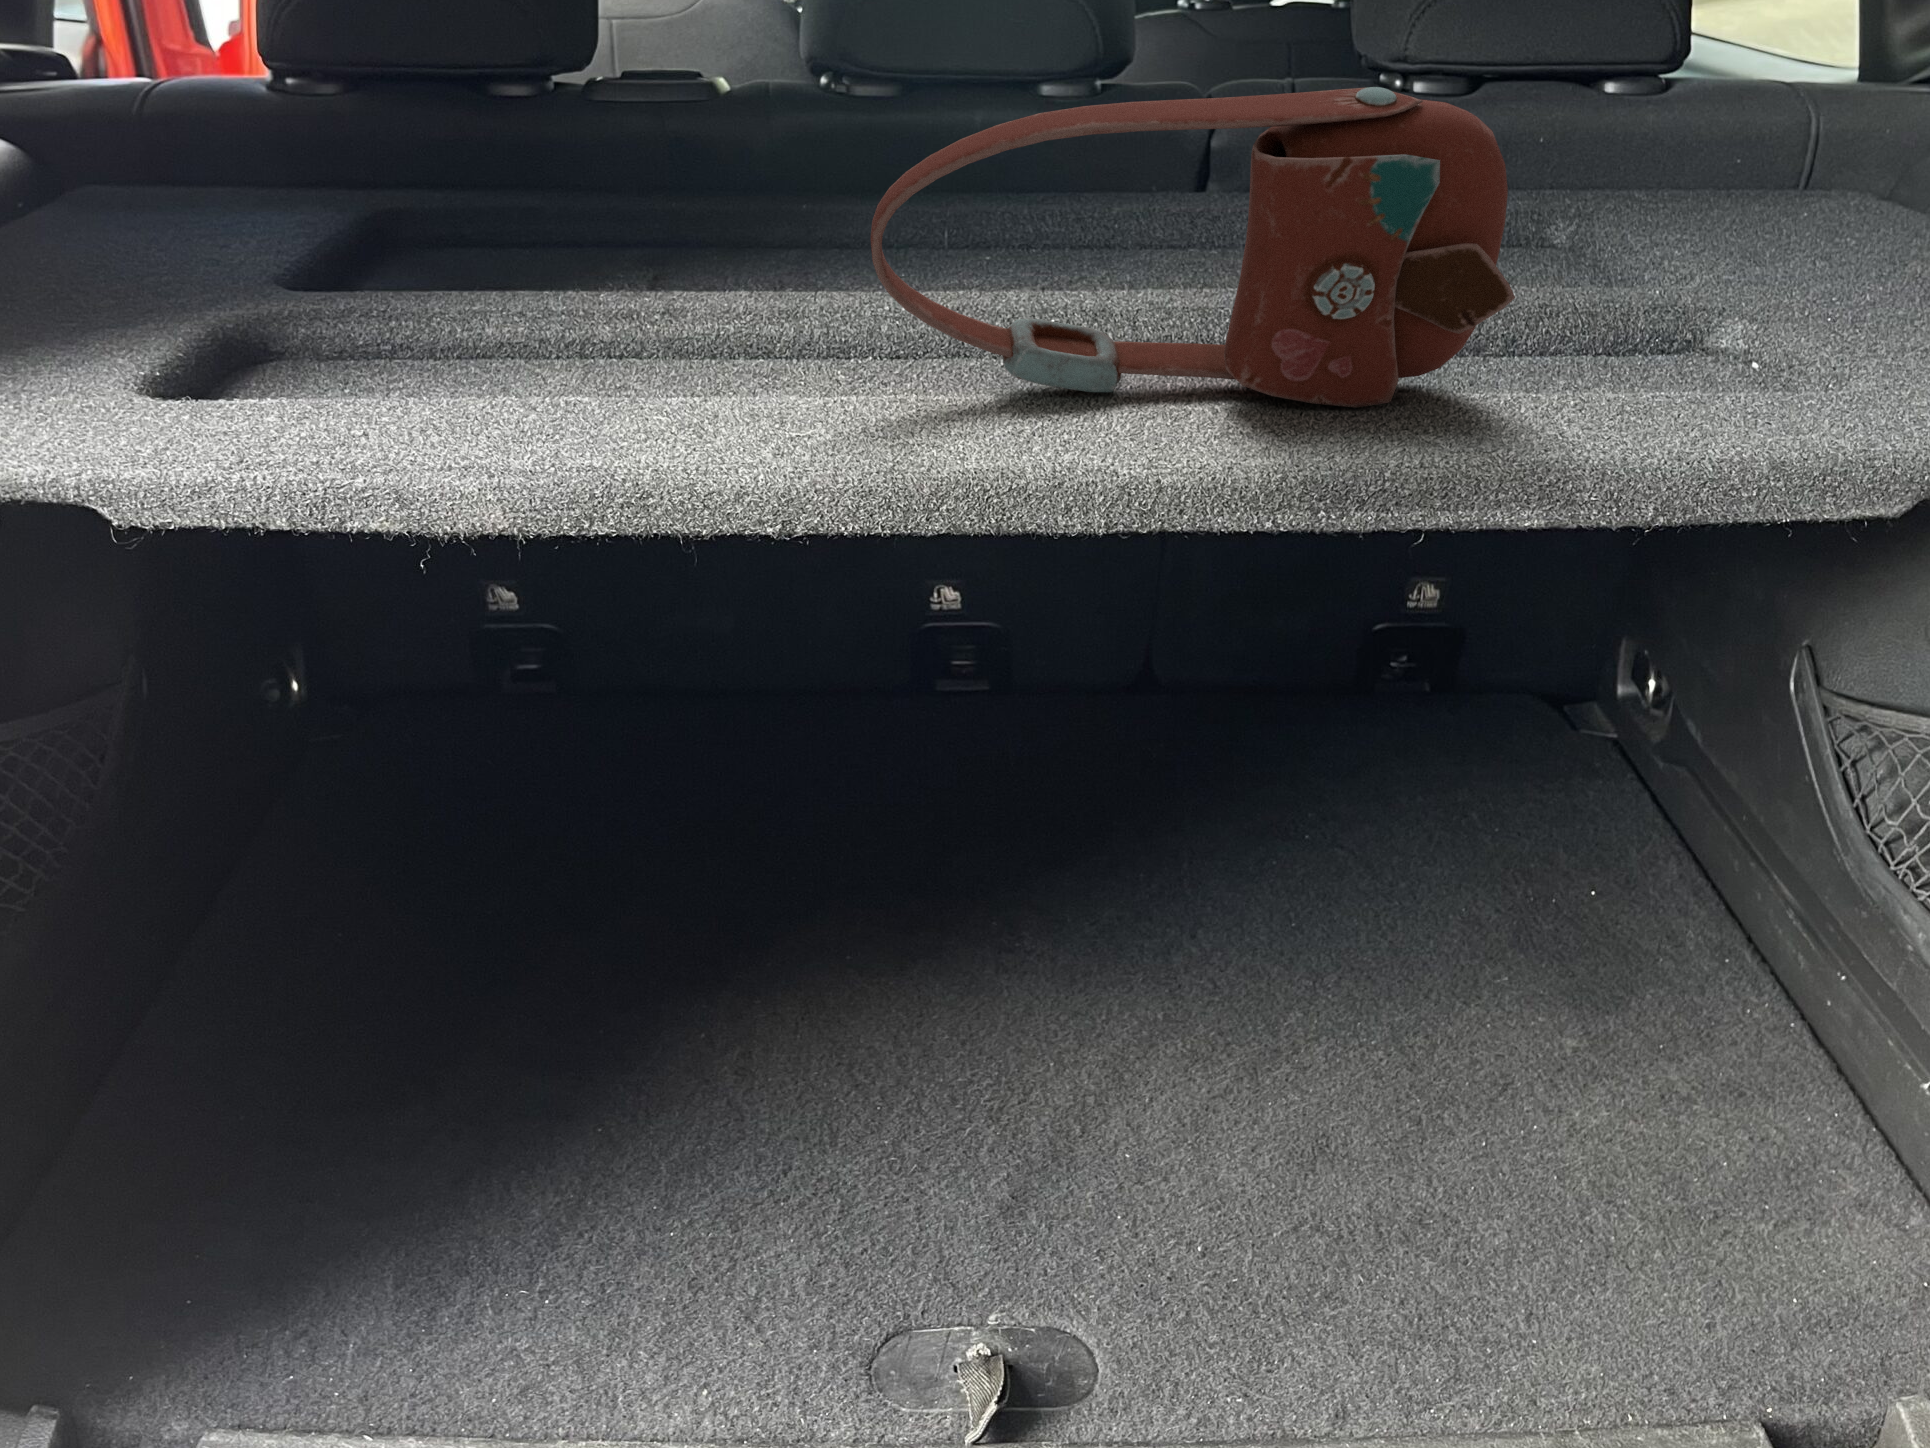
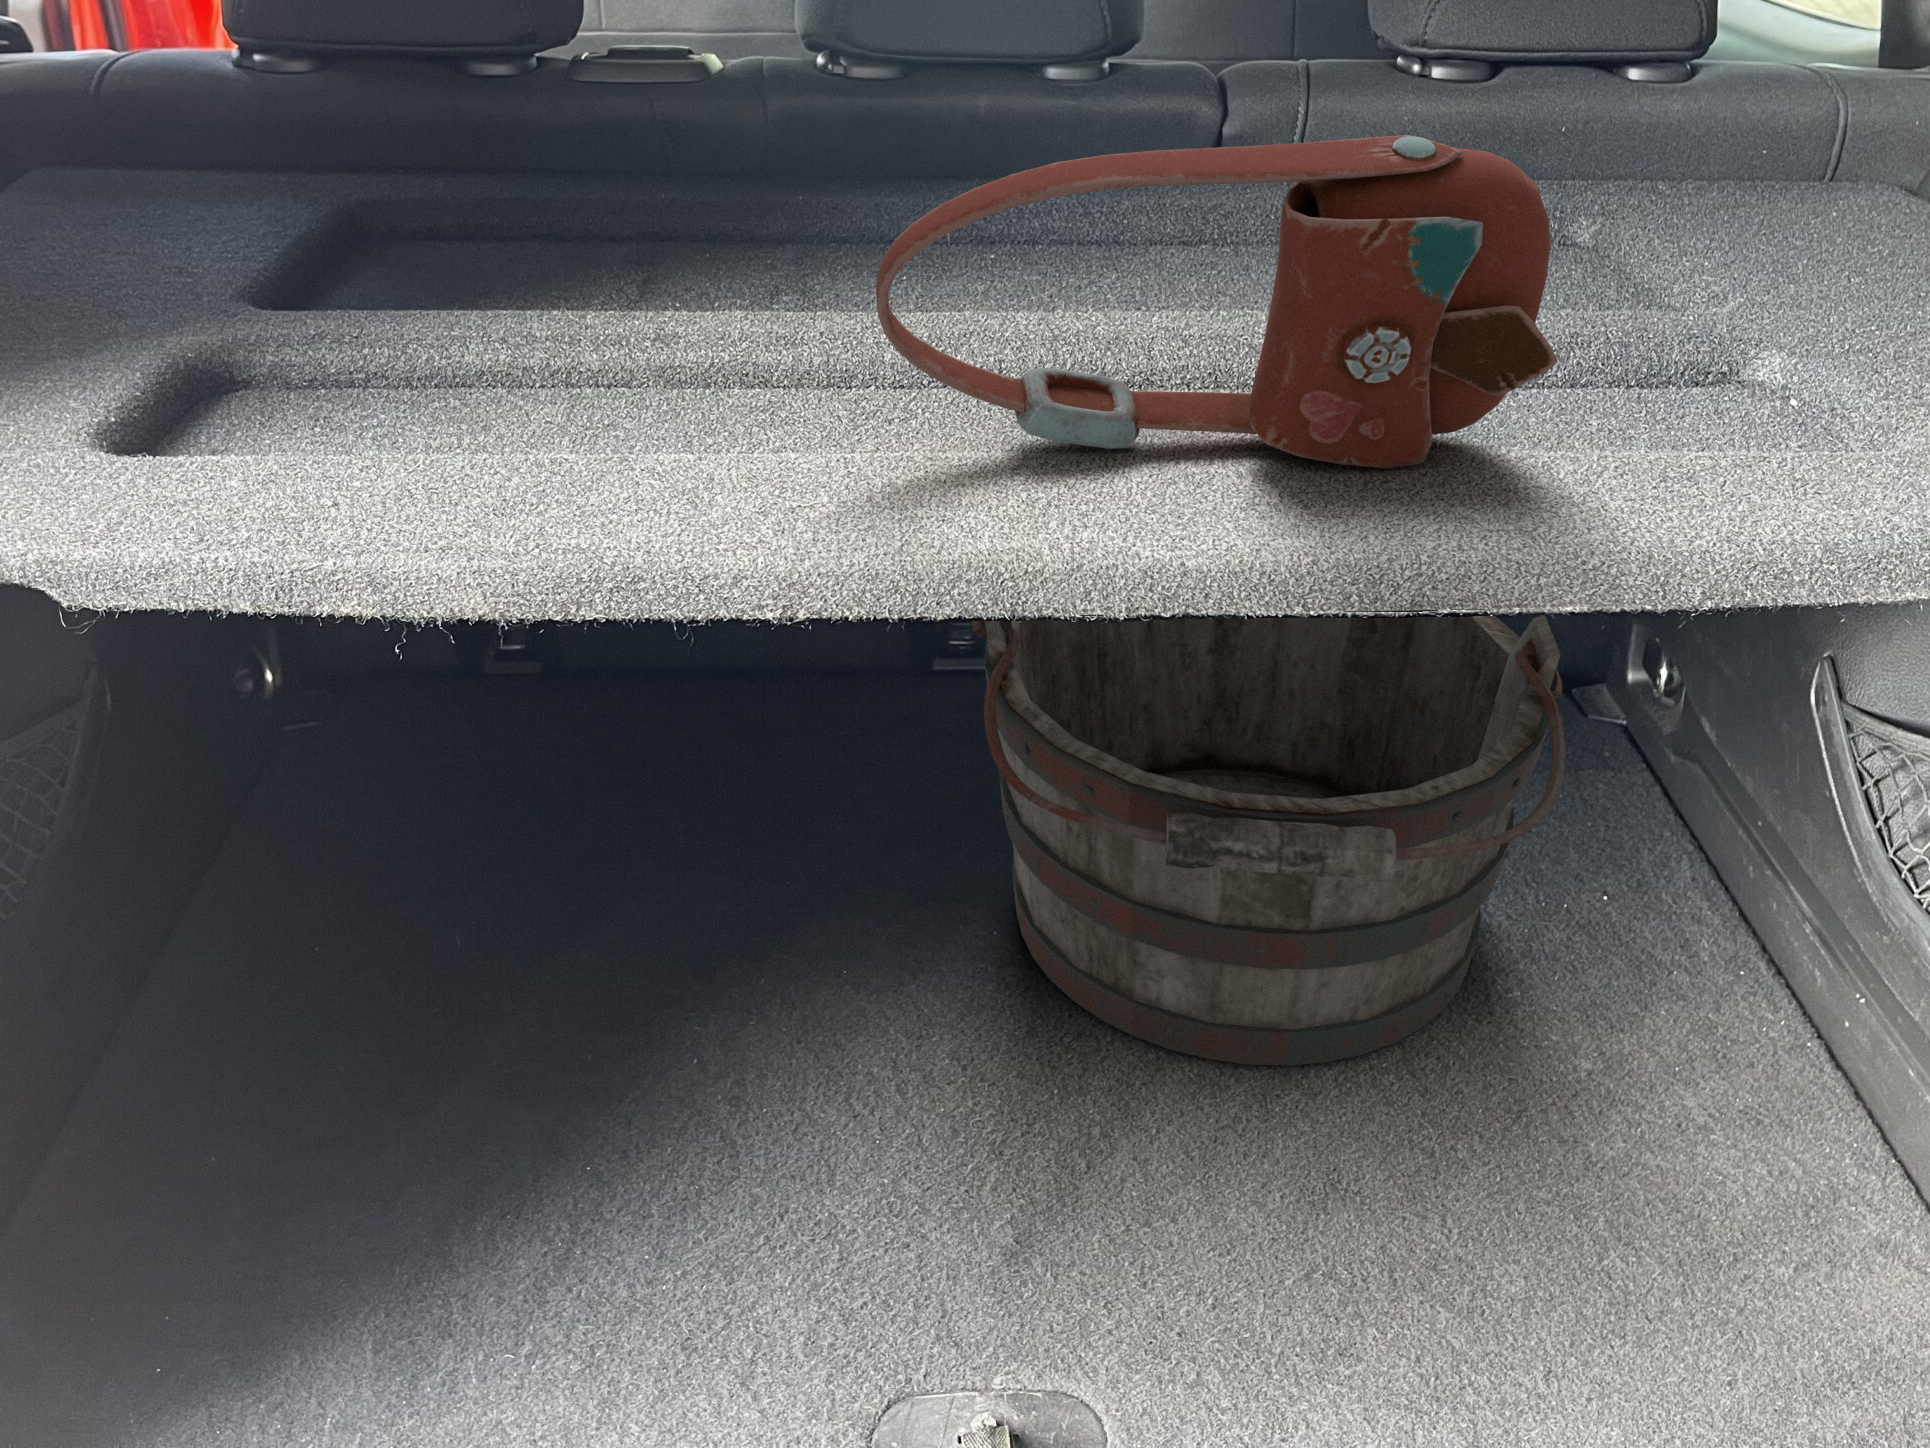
bucket: none [971,548,1545,1040] -> present [972,609,1565,1066]

